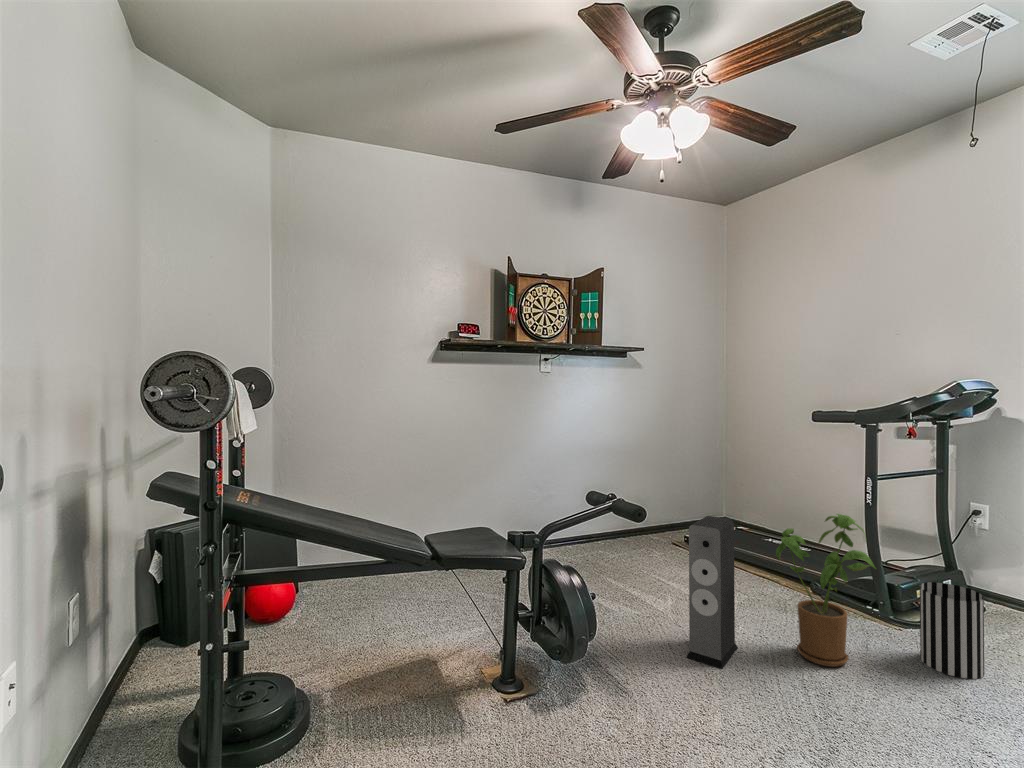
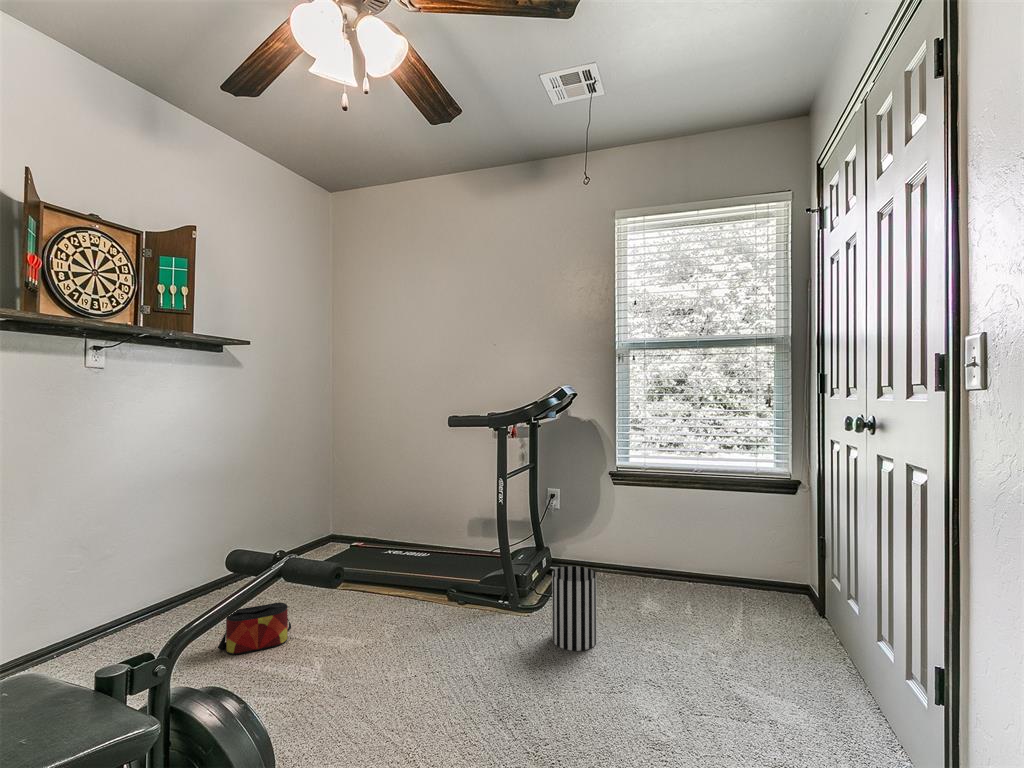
house plant: present [776,514,875,667] -> none [440,520,537,685]
speaker: present [687,516,738,669] -> none [351,548,404,742]
bag: none [613,550,665,584] -> present [218,603,291,655]

